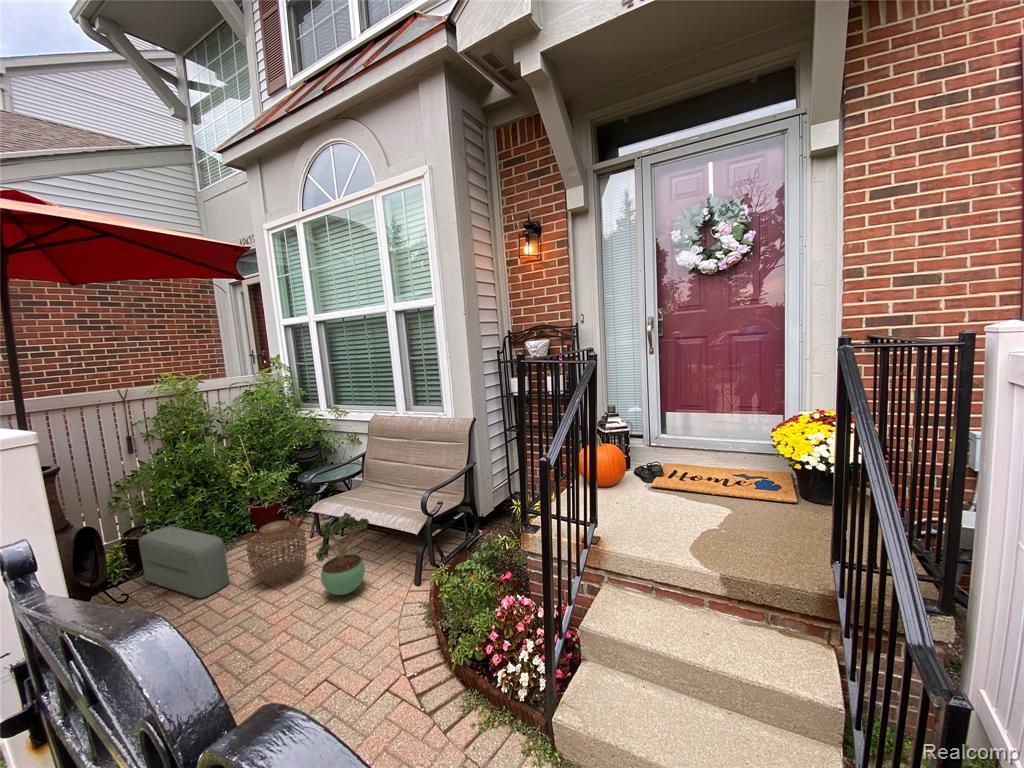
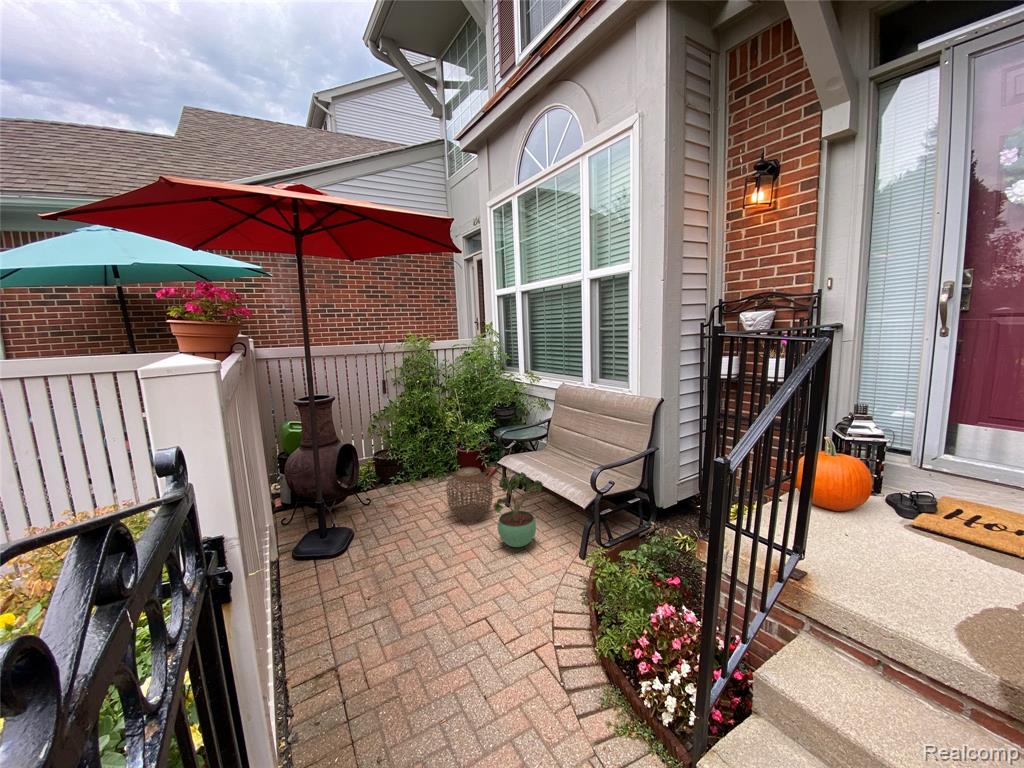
pouf: present [139,526,229,598] -> none [380,455,434,518]

